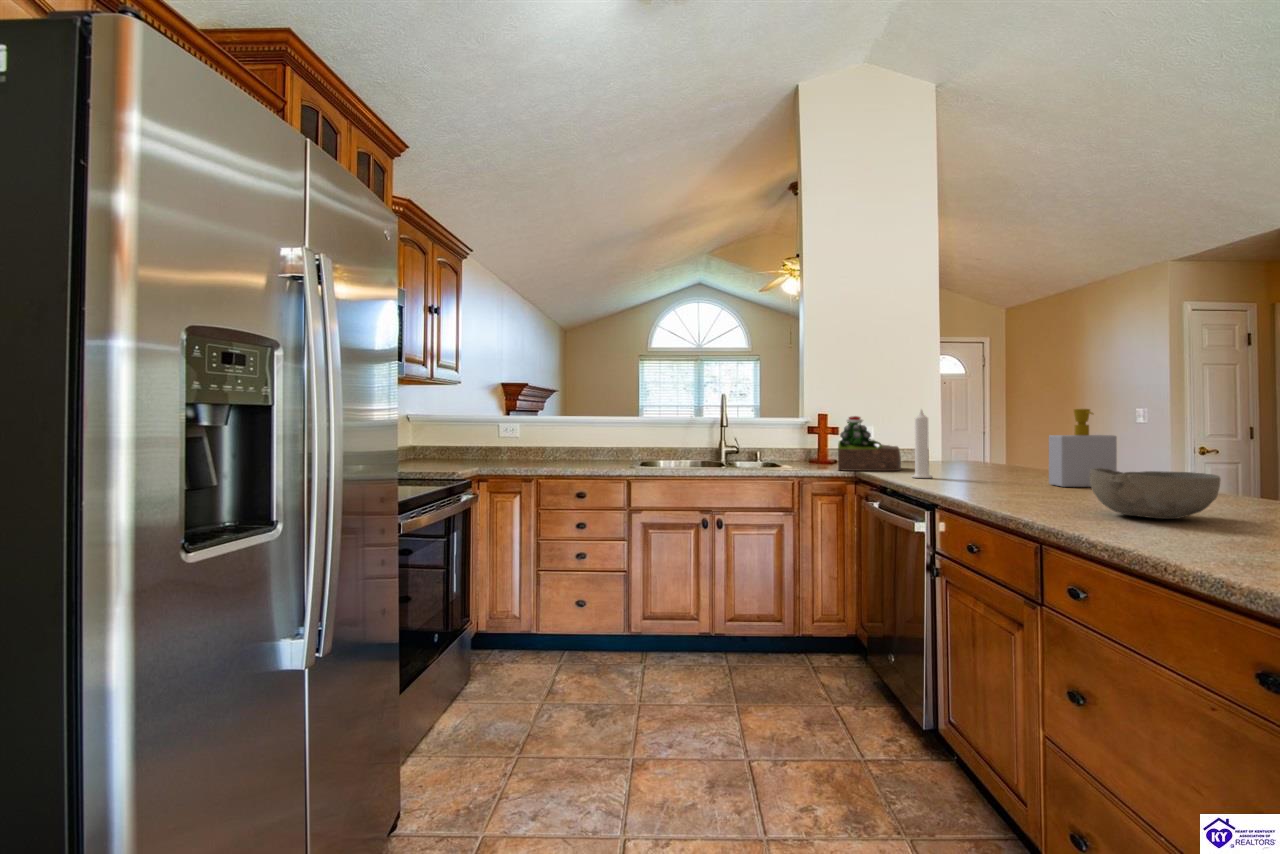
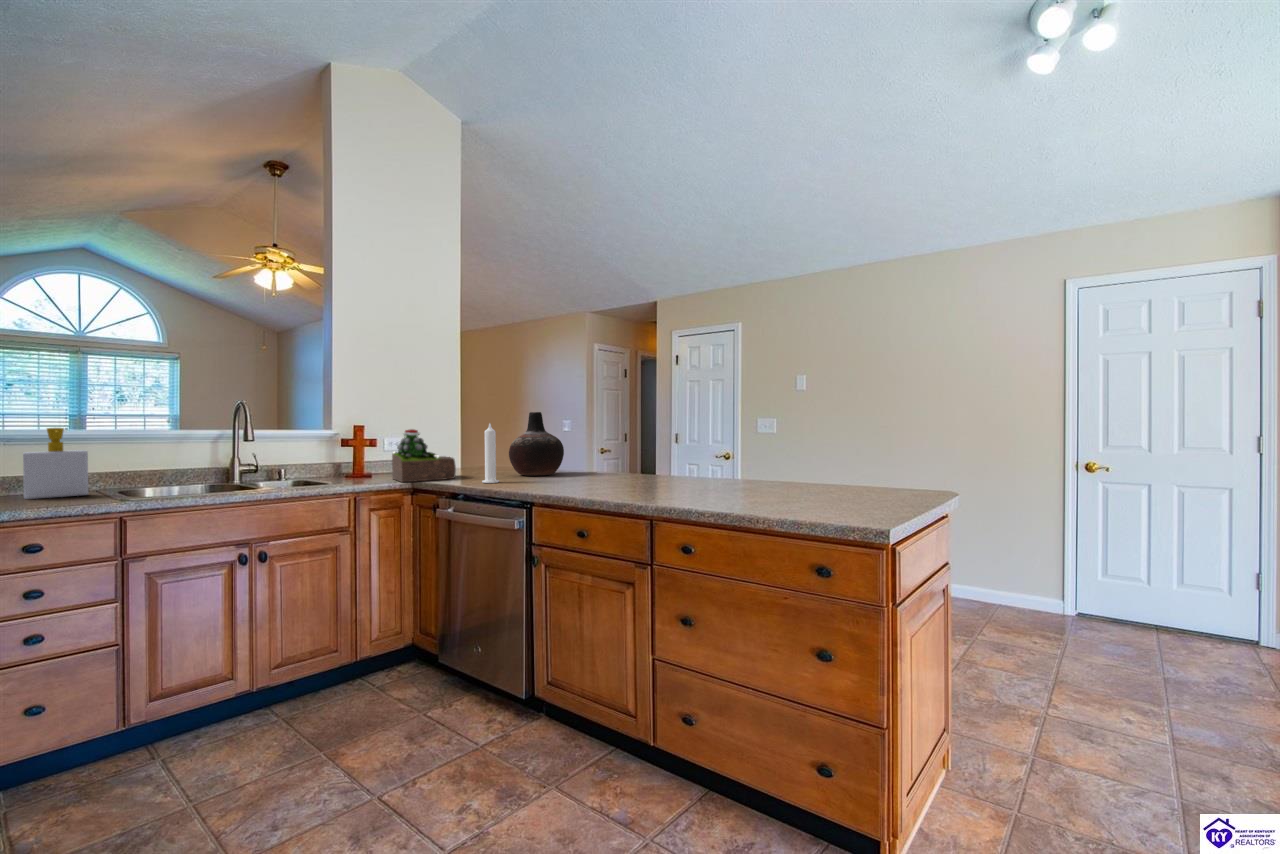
vase: none [964,394,1044,475] -> present [509,412,564,476]
soap bottle: present [1049,409,1117,487] -> present [23,428,89,499]
bowl: present [1090,468,1220,519] -> none [654,465,719,495]

